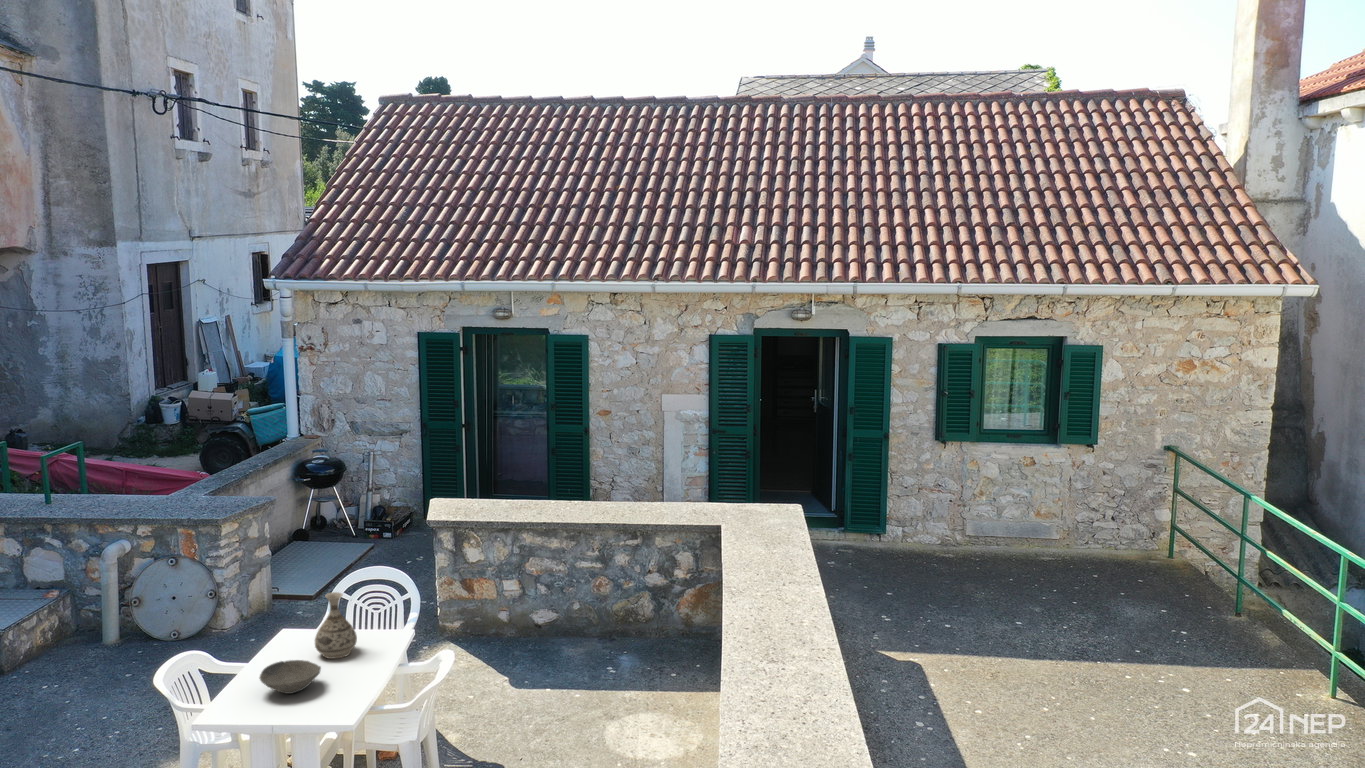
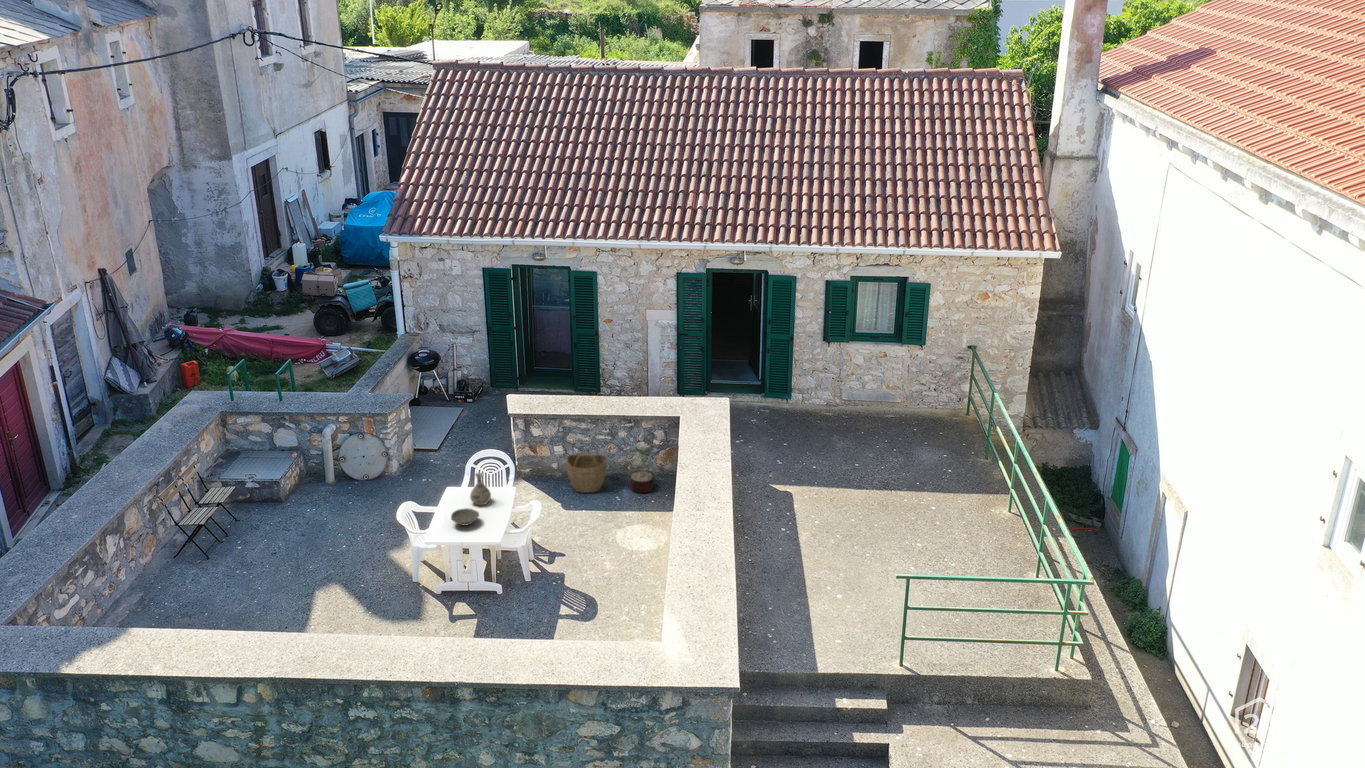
woven basket: none [520,570,592,660] -> present [567,443,607,493]
decorative plant: none [626,571,678,661] -> present [628,446,655,493]

